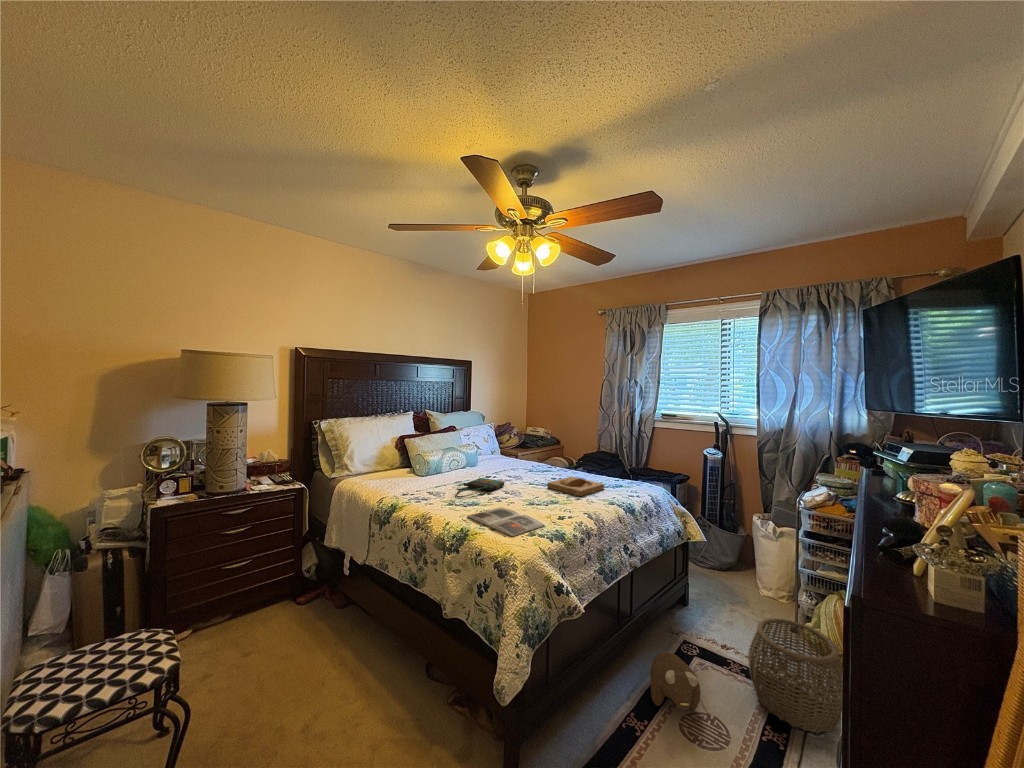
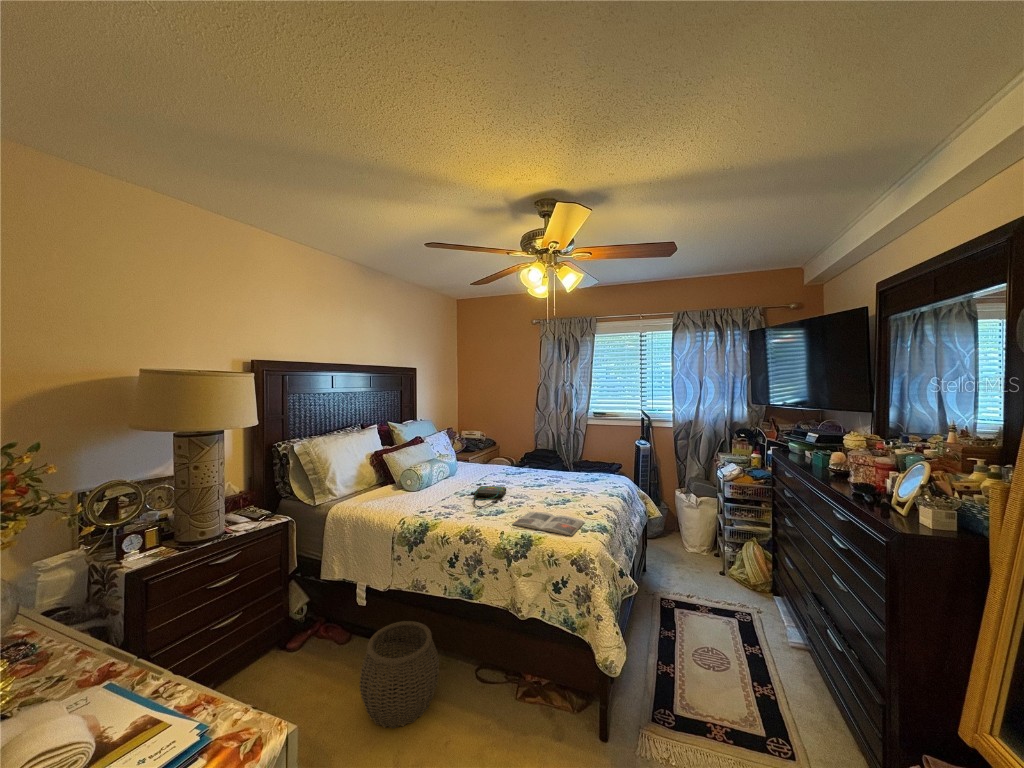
tray: present [547,477,604,496] -> none [544,475,588,492]
woven basket: present [748,618,842,733] -> present [359,621,439,728]
plush toy: present [650,652,700,710] -> none [658,608,705,651]

